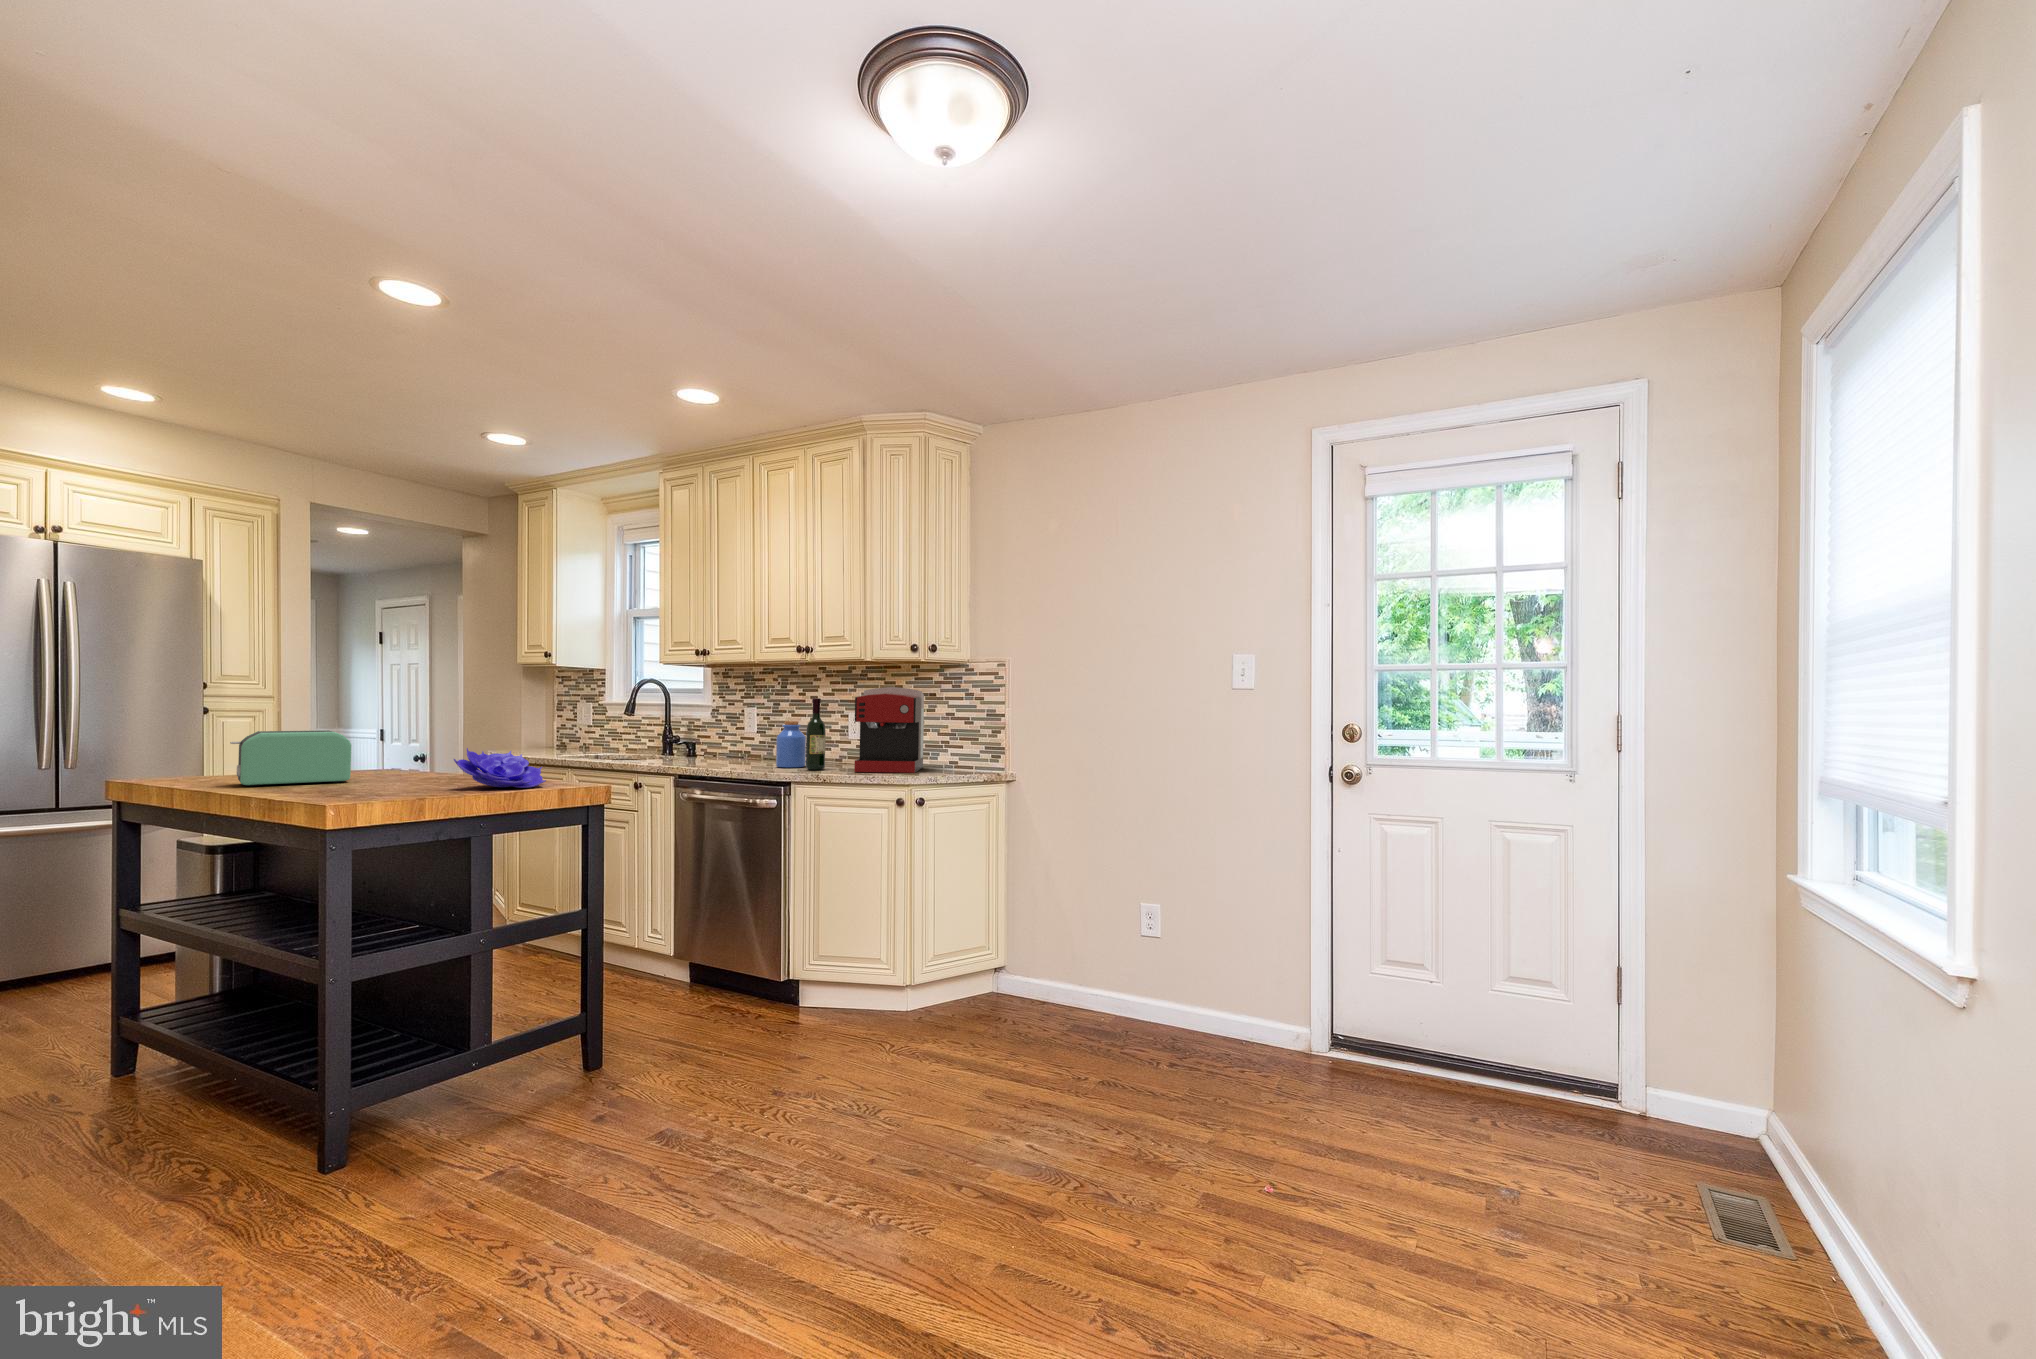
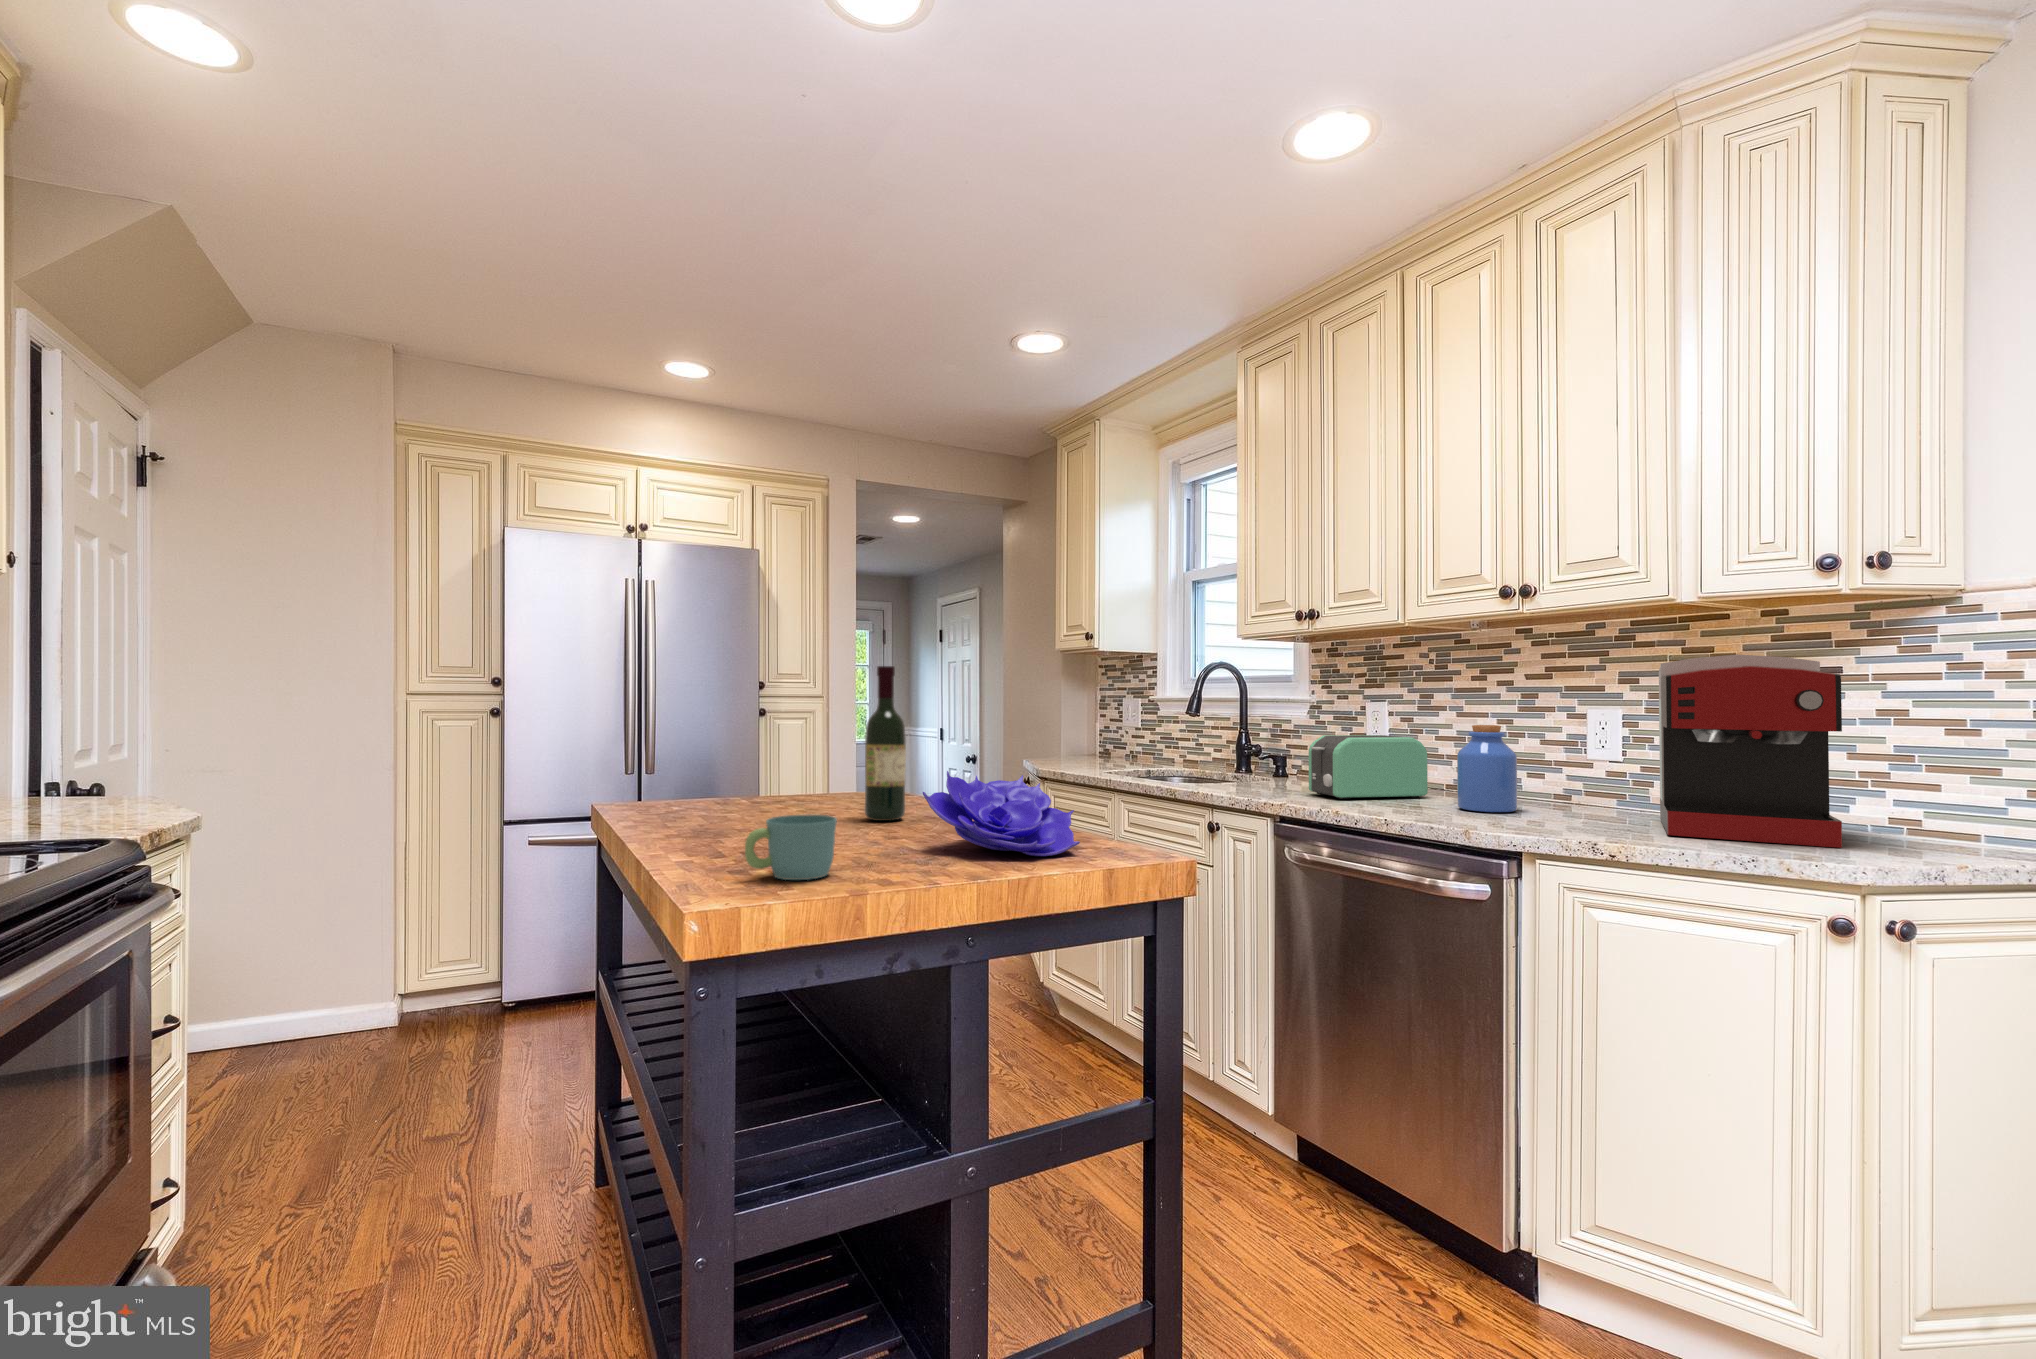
wine bottle: present [806,698,826,770] -> present [865,666,906,821]
toaster: present [230,730,351,786] -> present [1309,735,1428,799]
mug: none [362,769,413,800] -> present [745,815,837,880]

